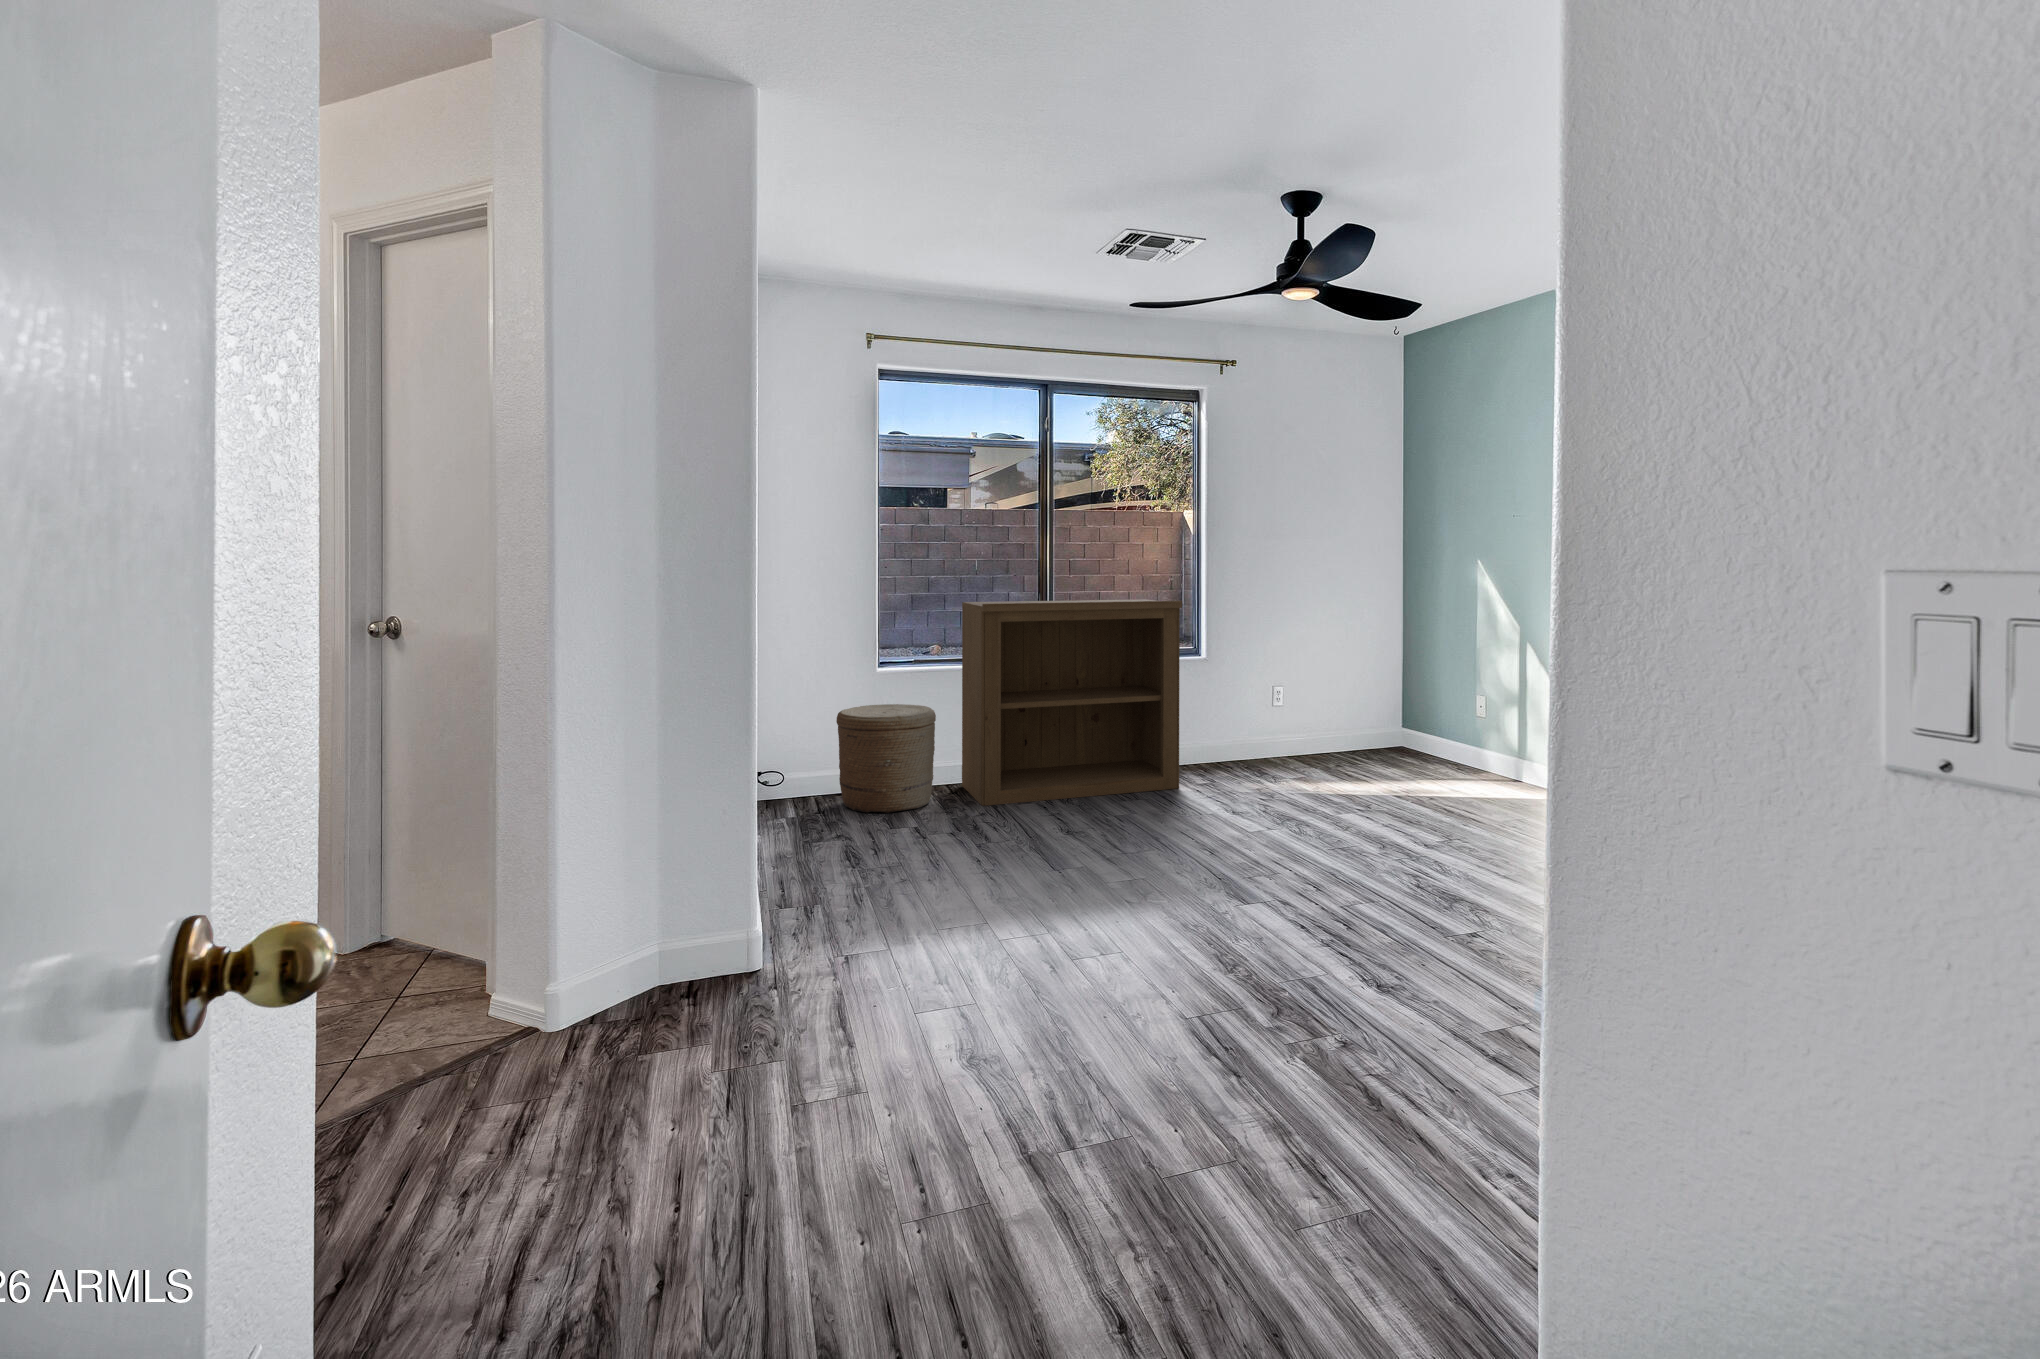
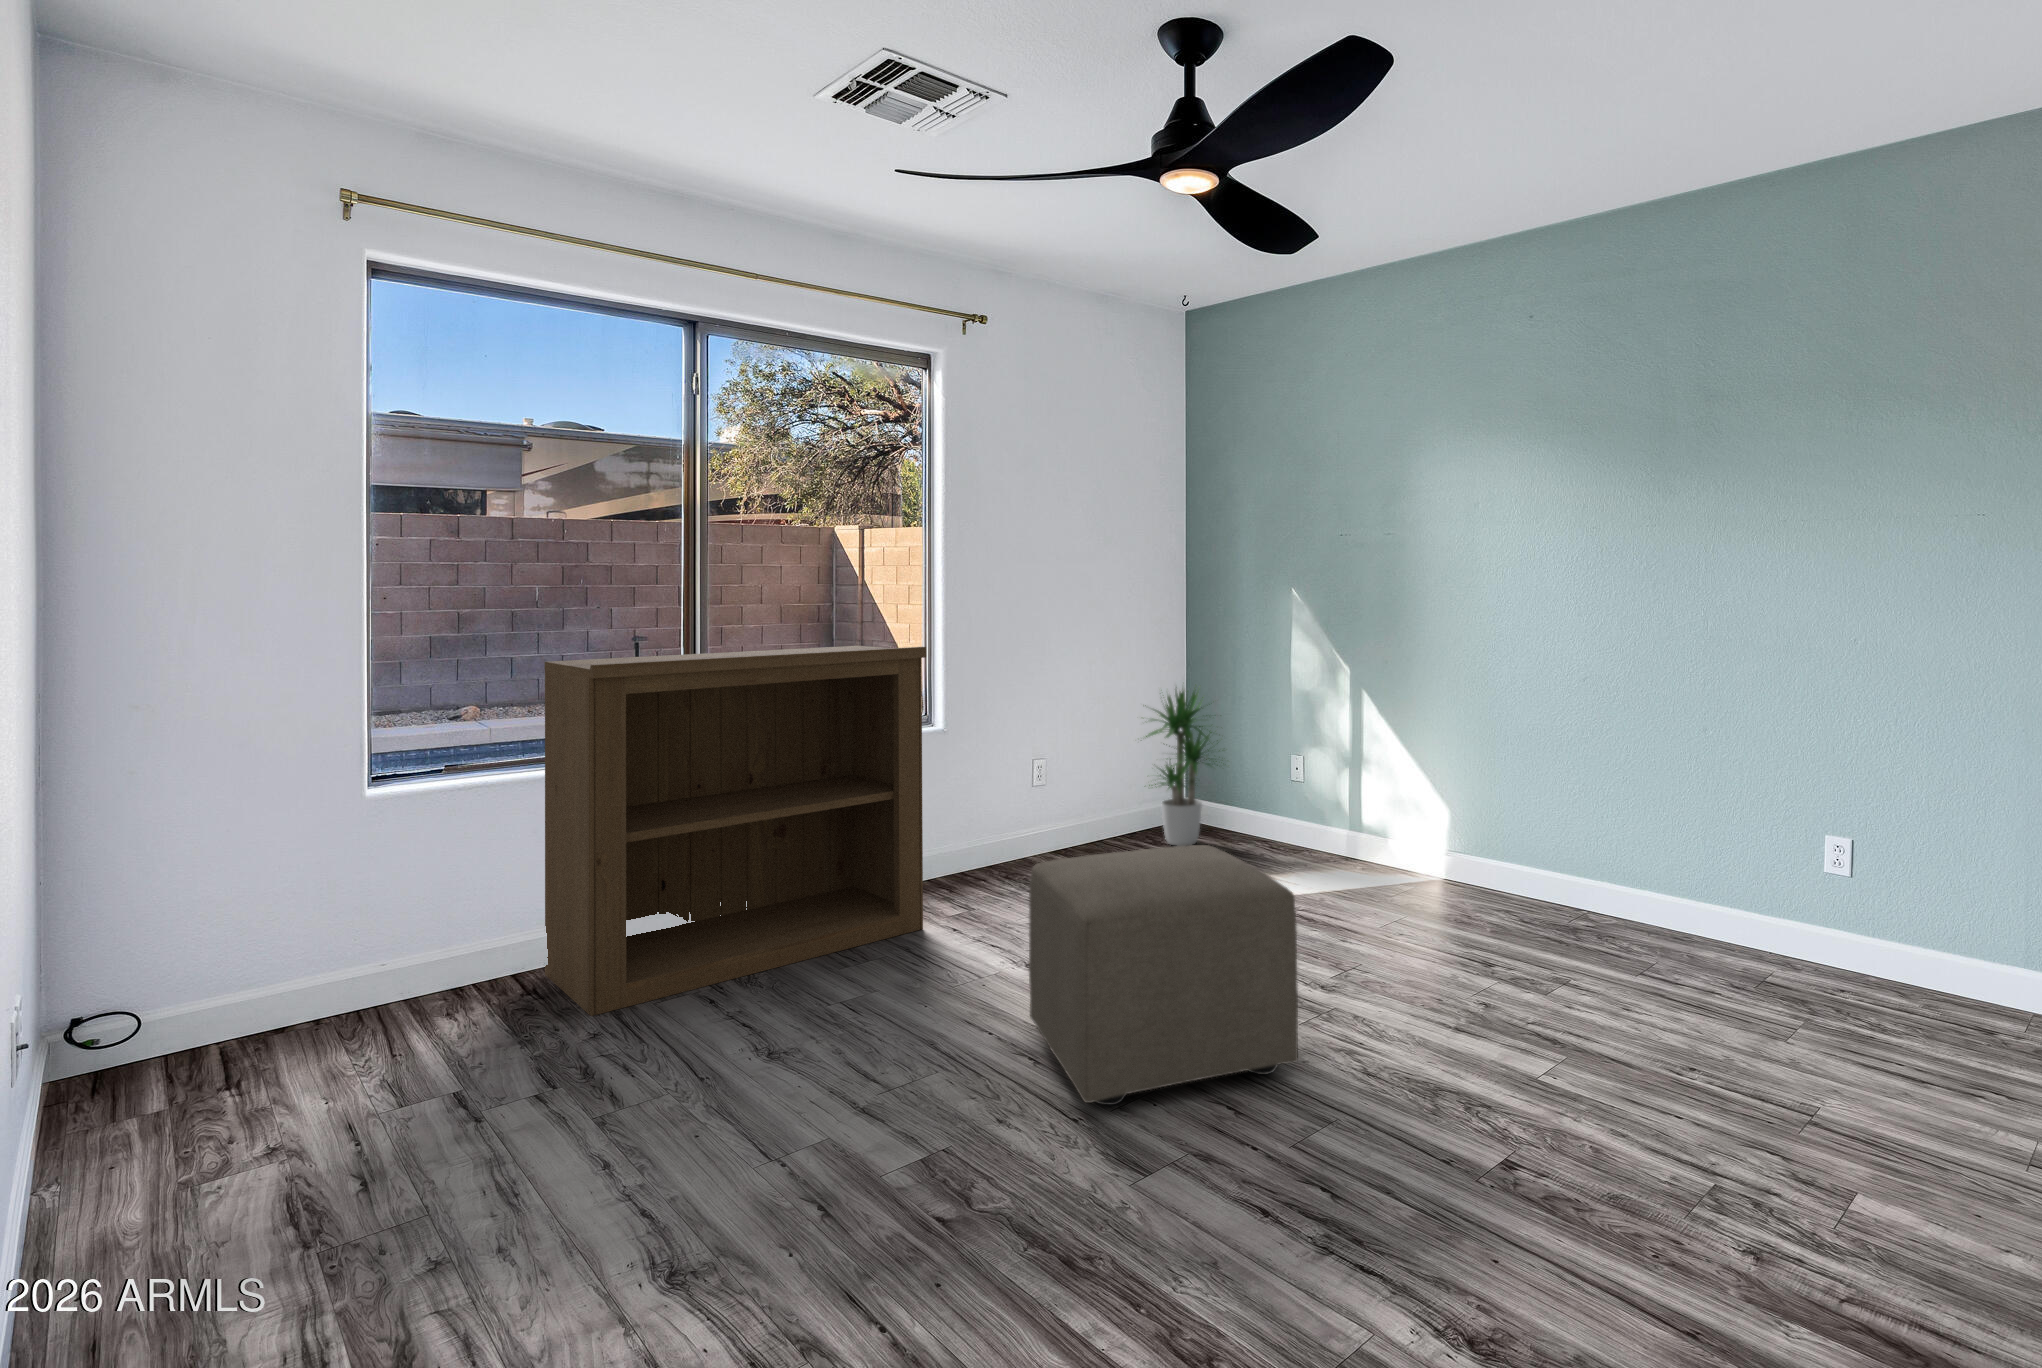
potted plant: none [1352,636,1430,762] -> present [1145,689,1218,846]
woven basket: present [836,704,936,813] -> none [273,849,496,1074]
ottoman: none [1217,736,1370,878] -> present [1029,845,1298,1105]

